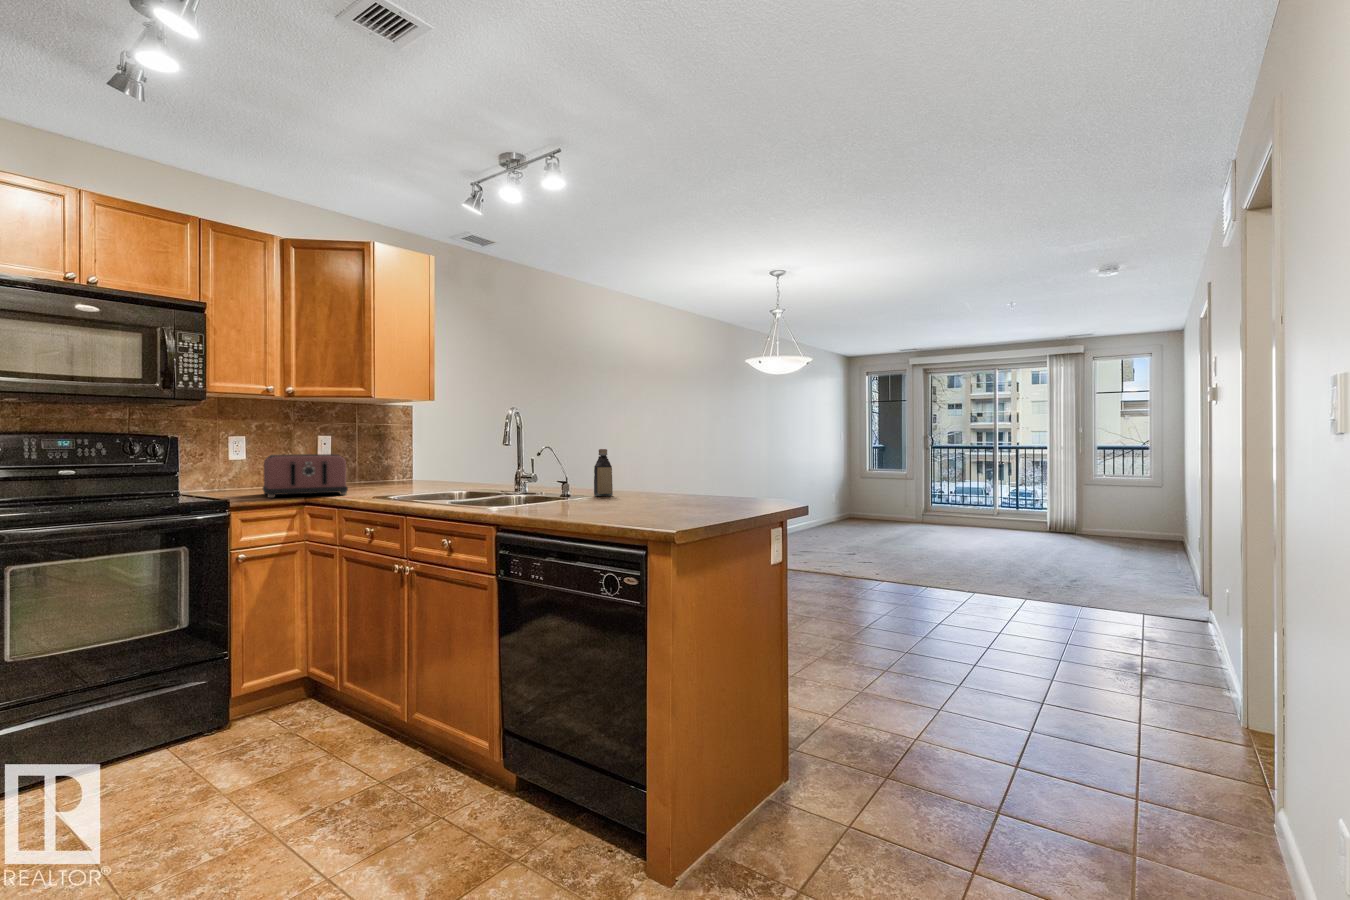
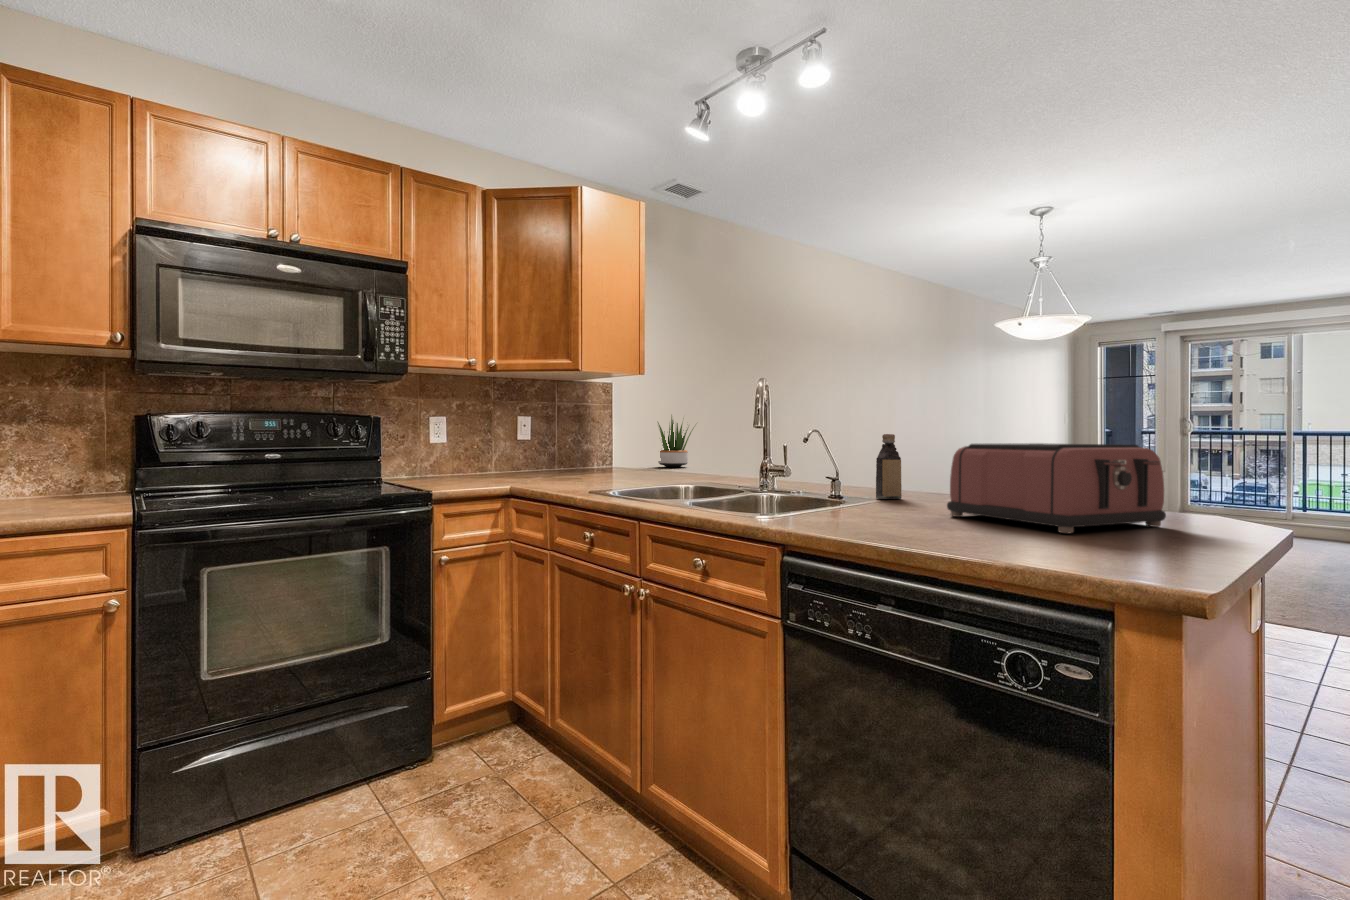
potted plant: none [447,432,490,478] -> present [658,415,694,467]
toaster: present [263,454,348,498] -> present [947,443,1166,533]

